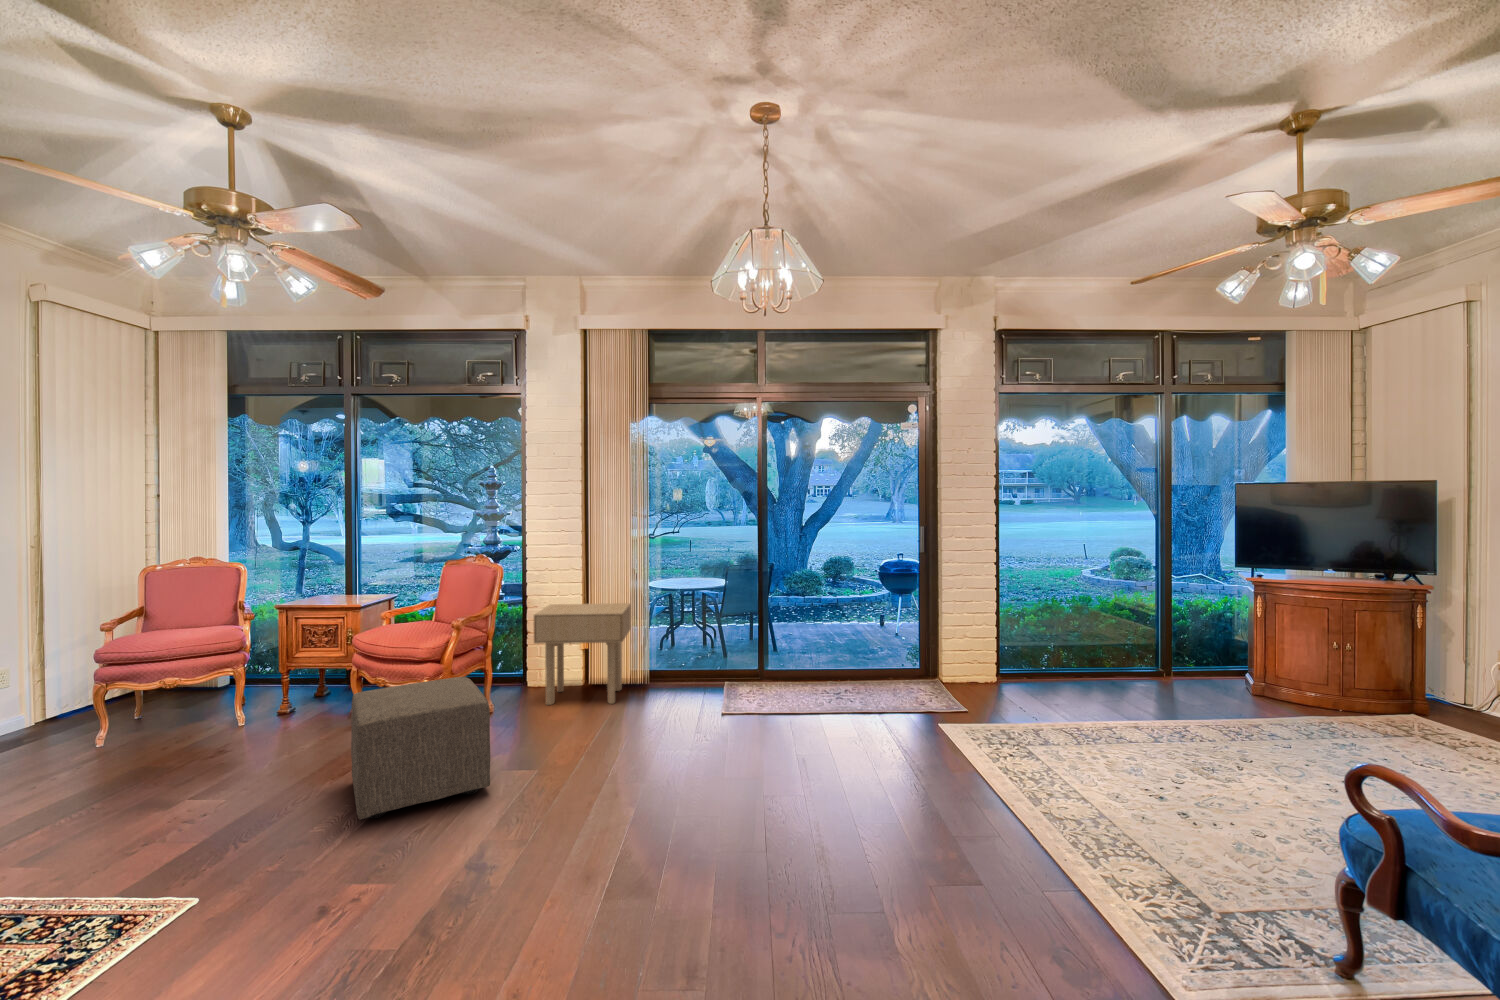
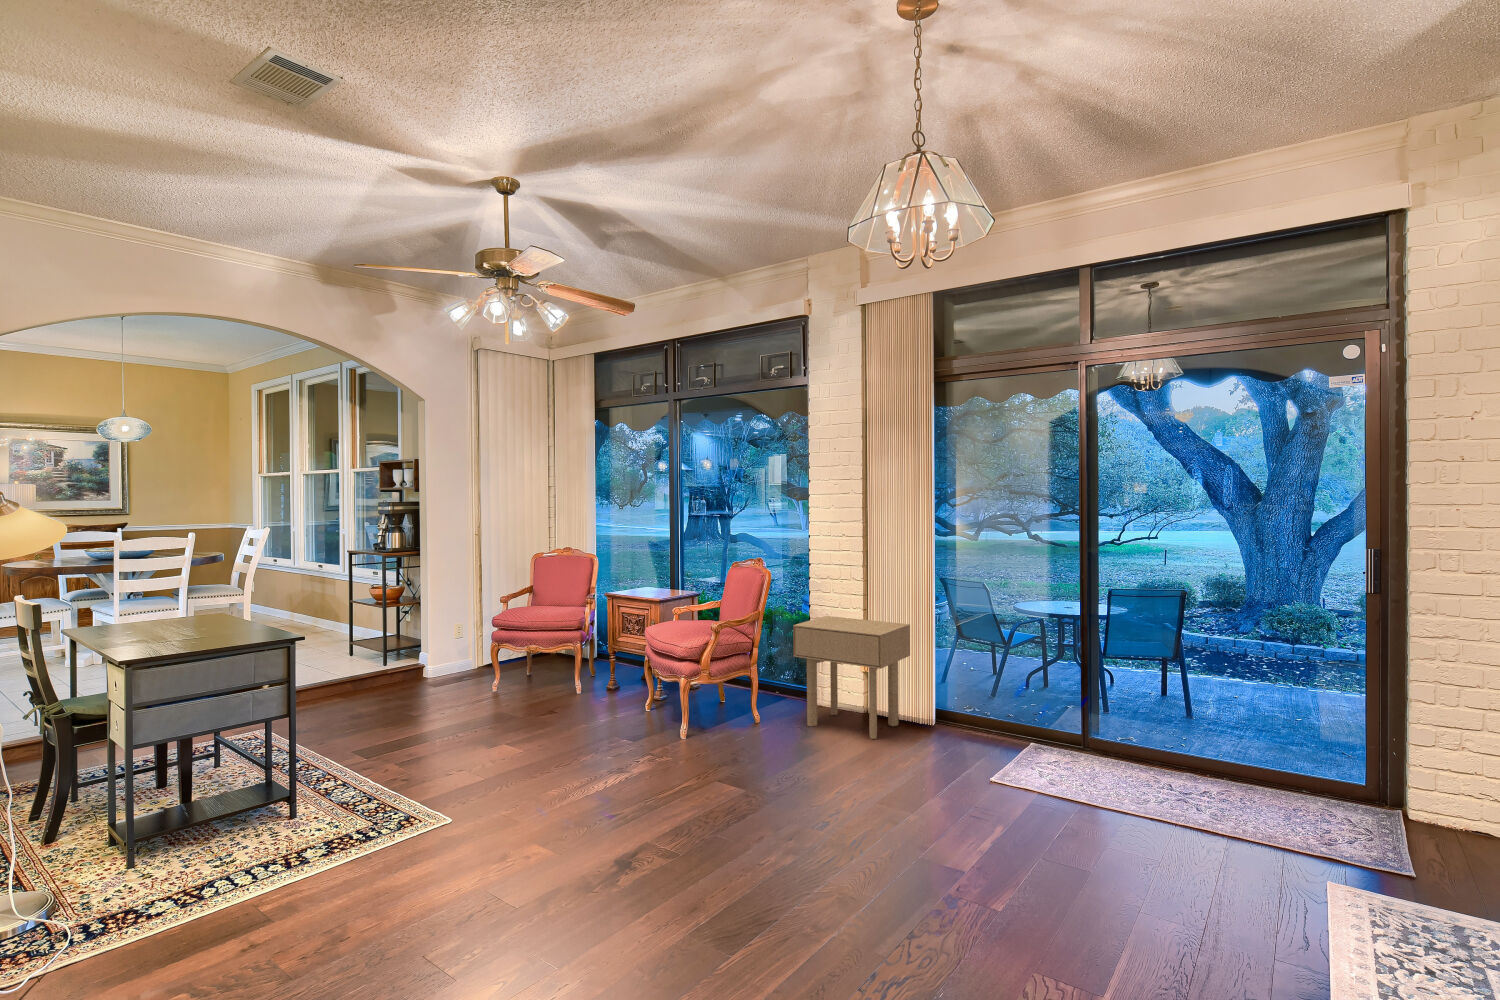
ottoman: present [351,677,490,820] -> none [569,678,695,794]

